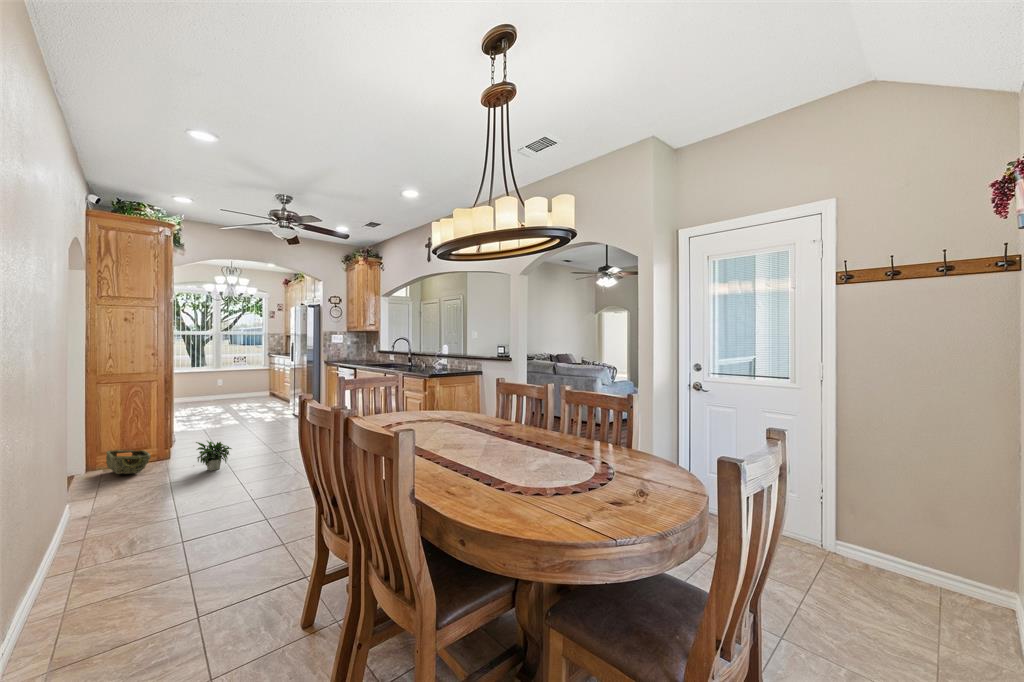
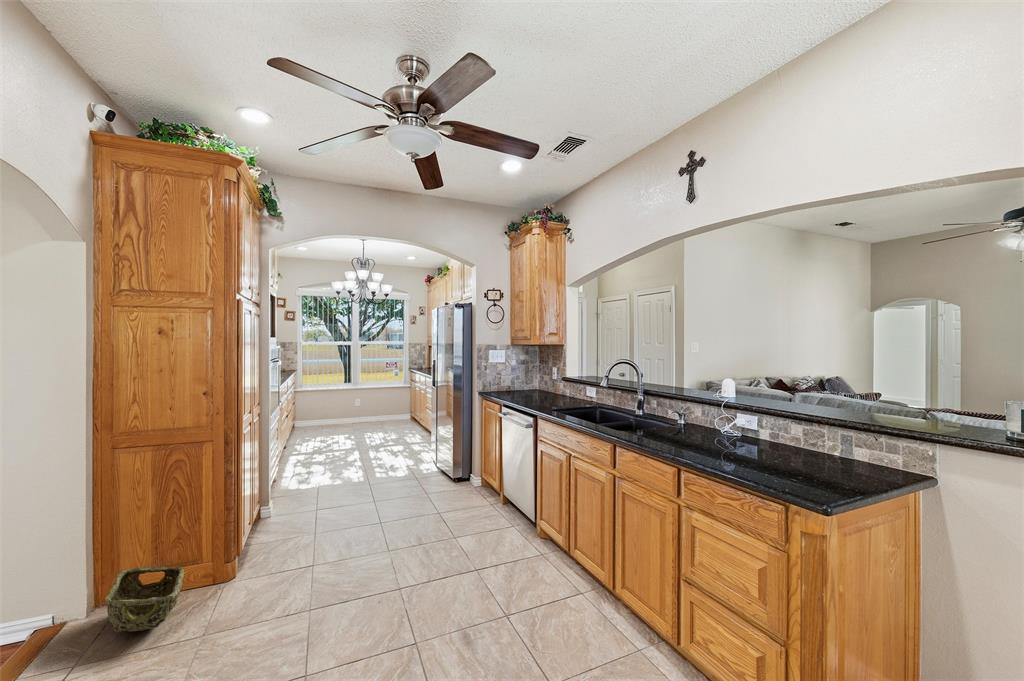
potted plant: present [196,441,232,471] -> none [245,570,311,642]

